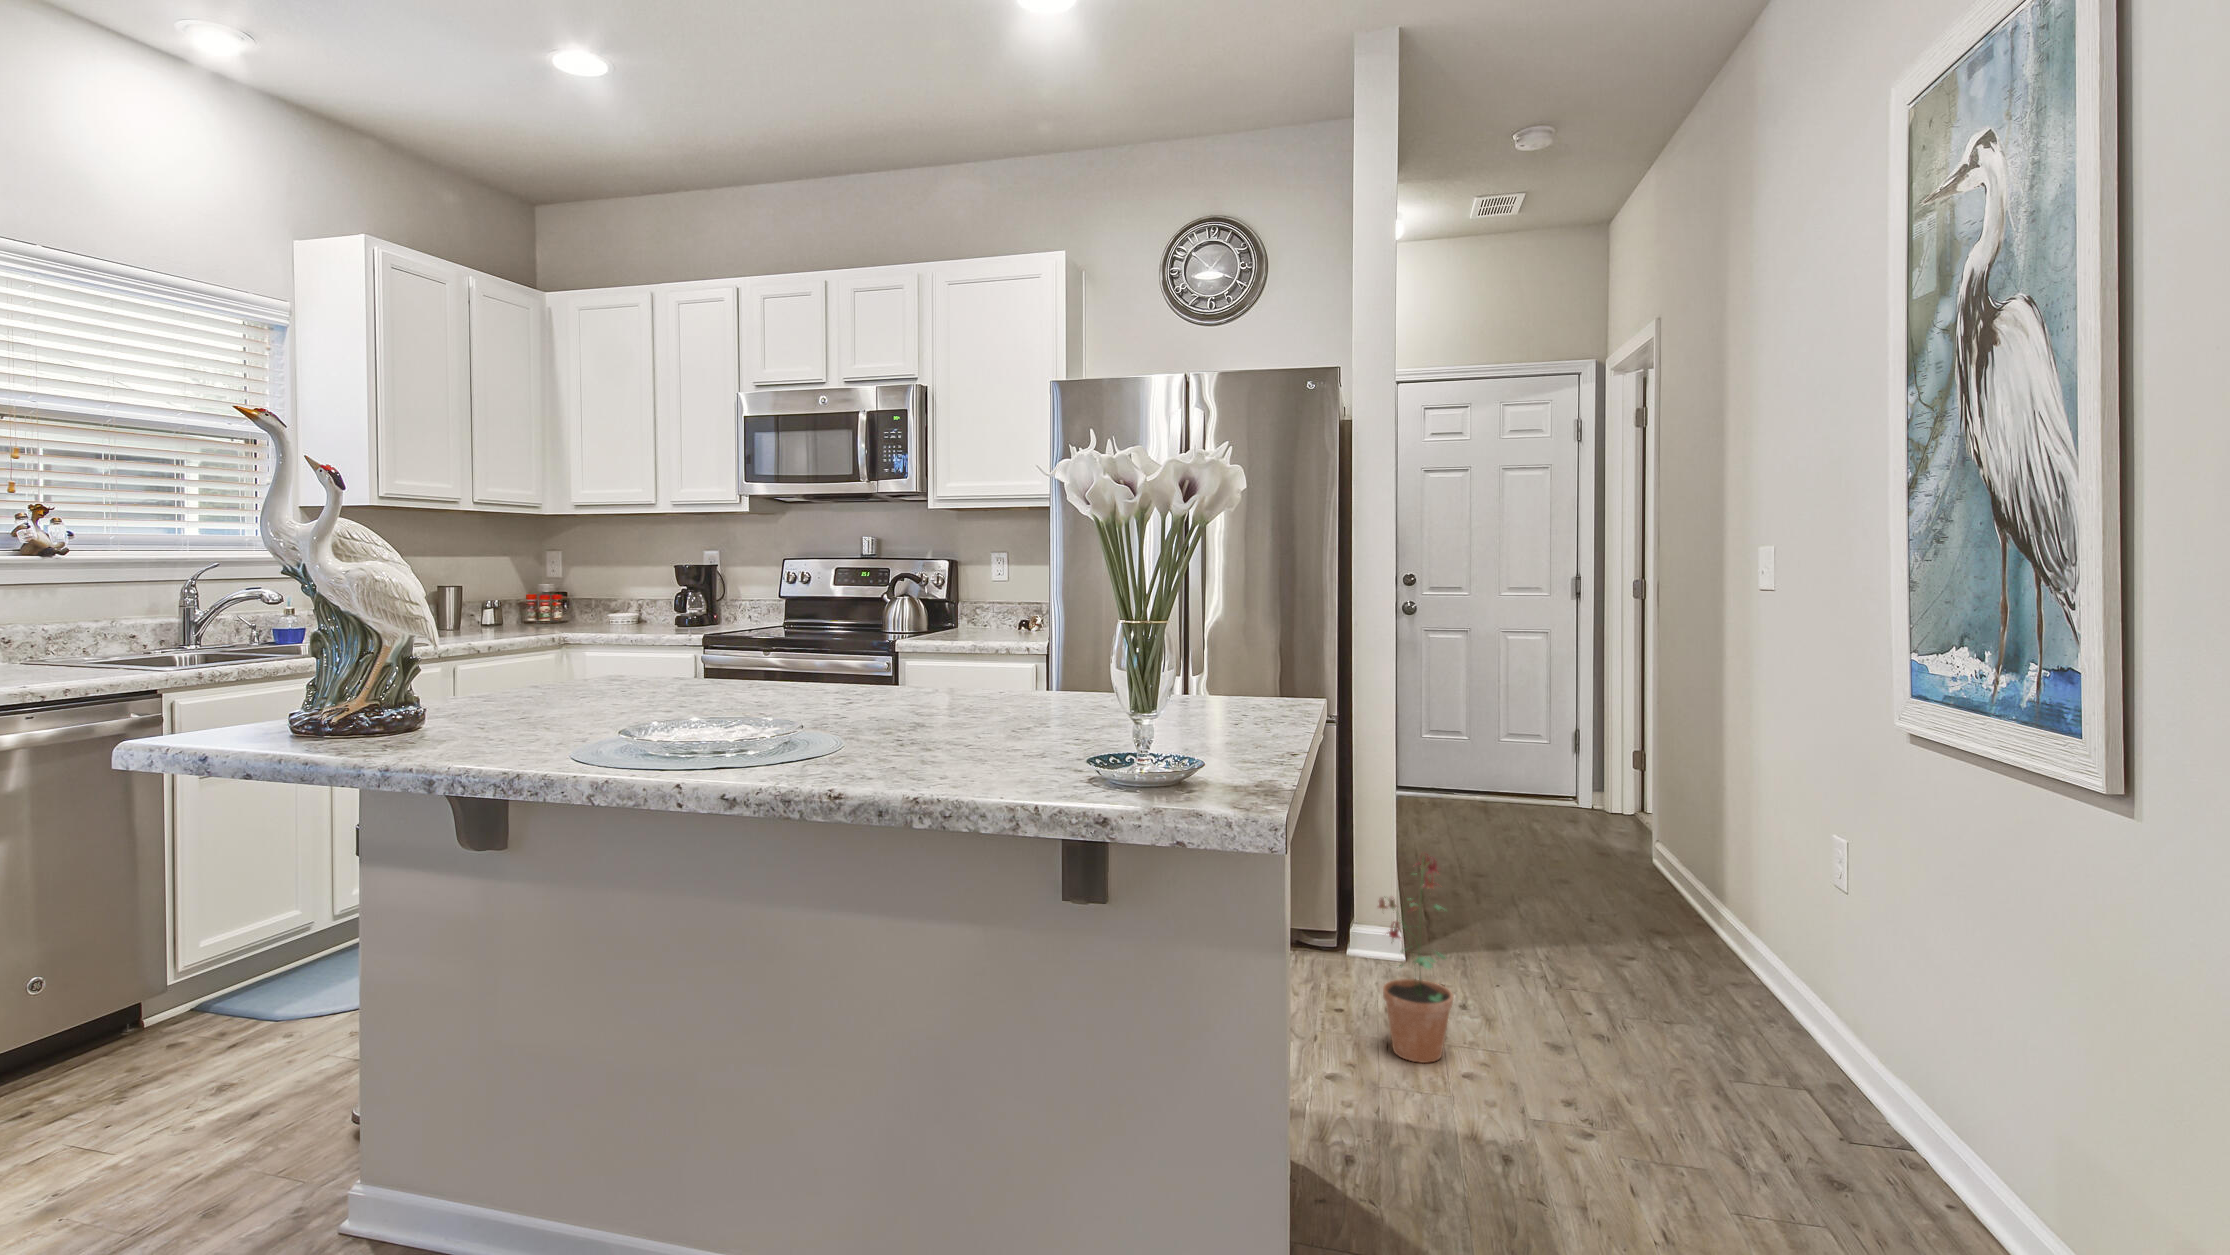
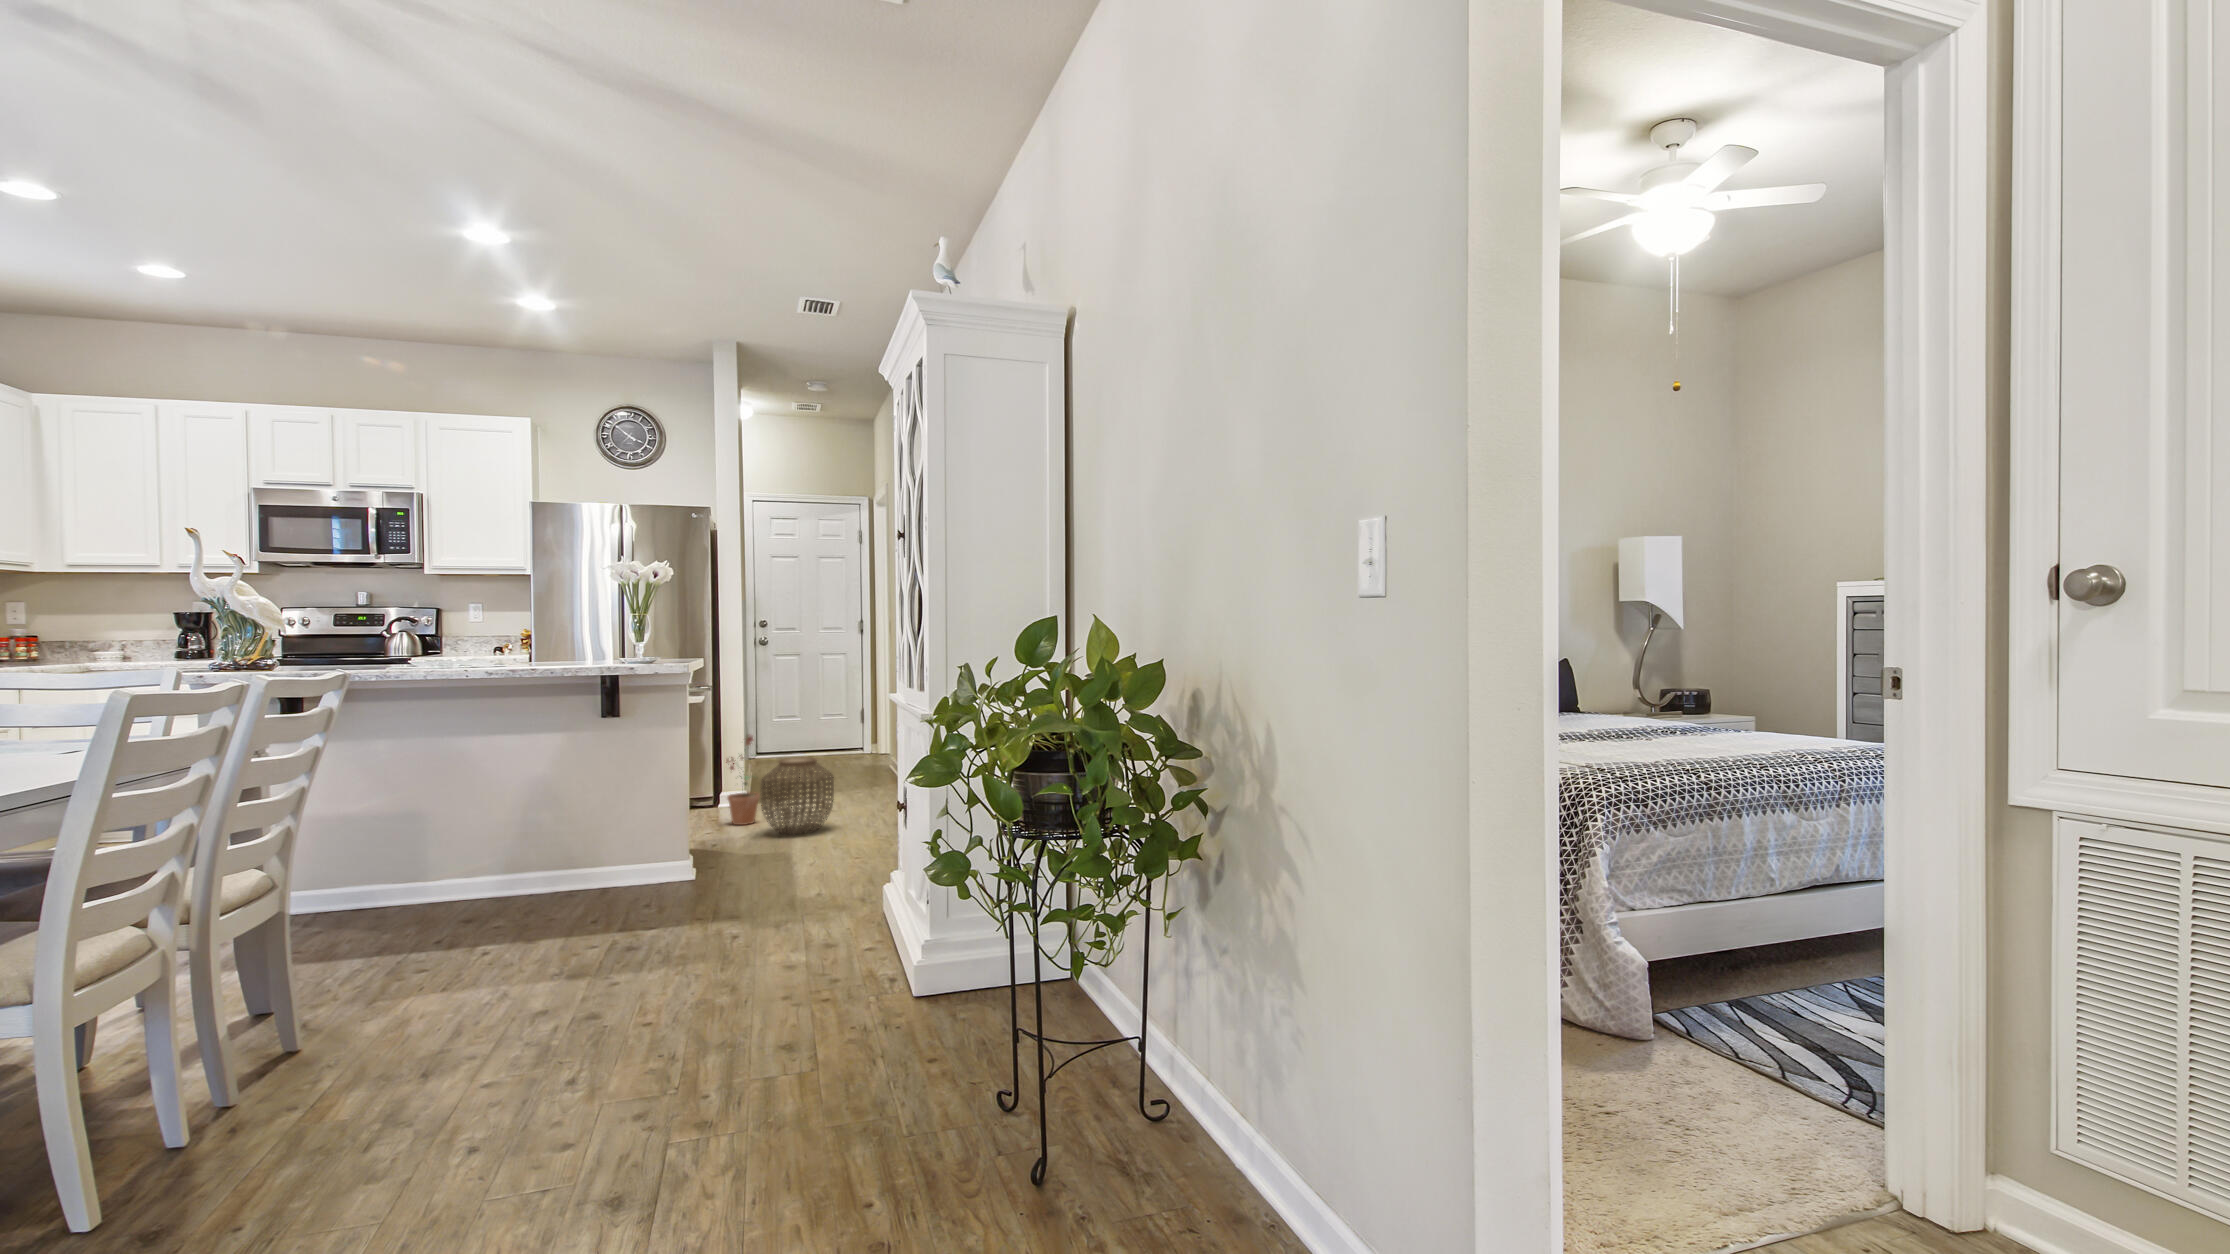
woven basket: none [1469,954,1660,1170] -> present [761,757,834,834]

